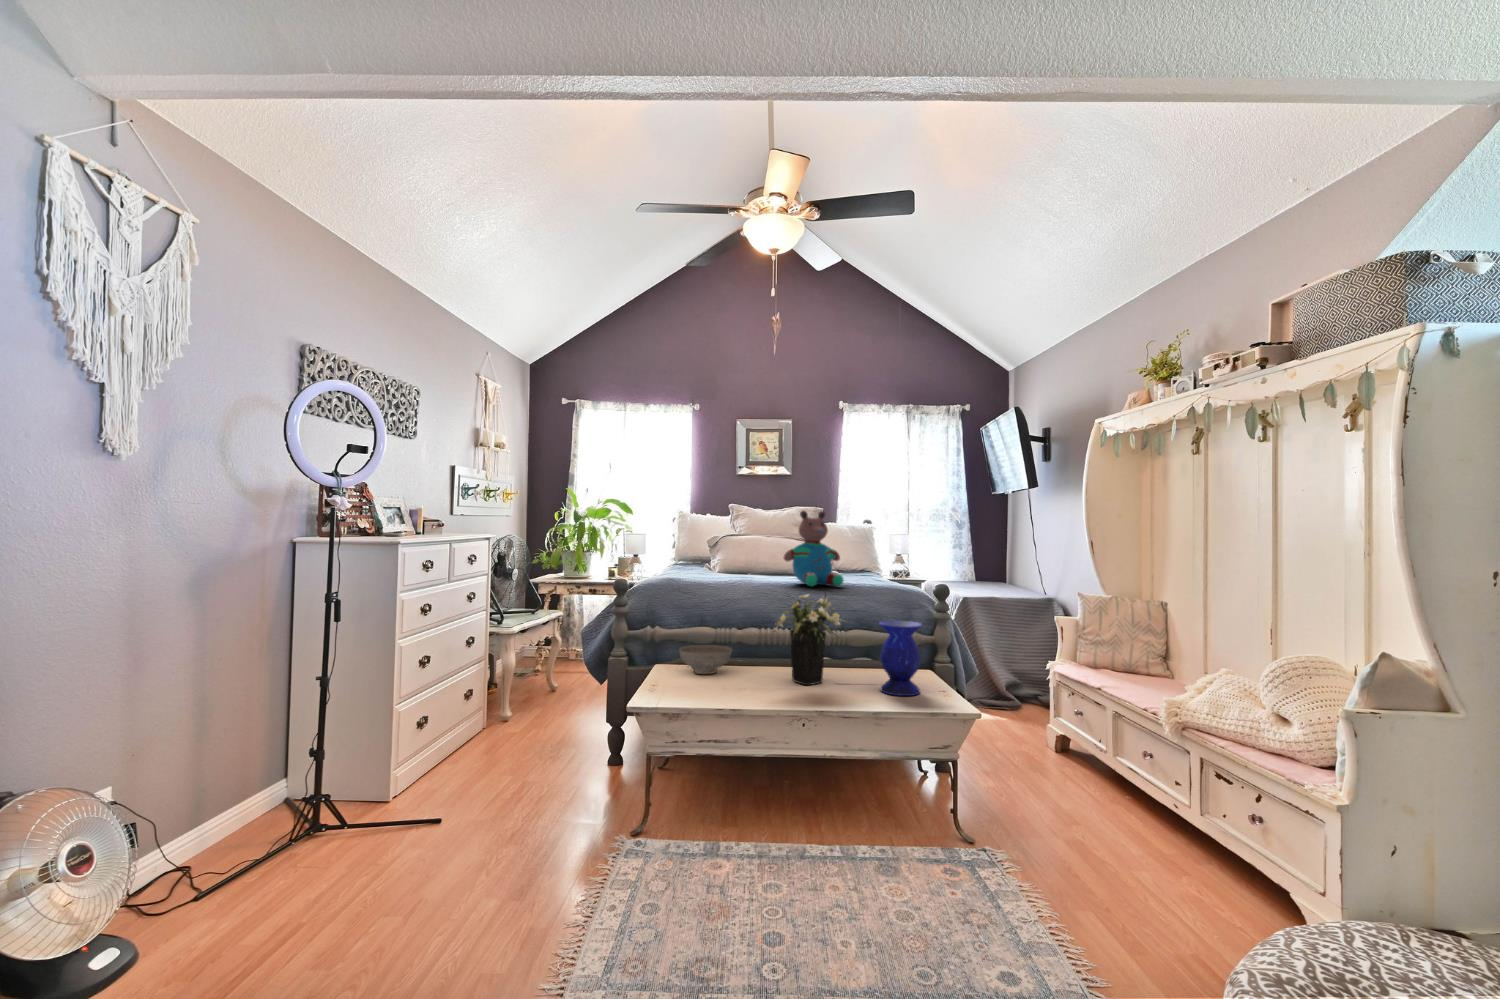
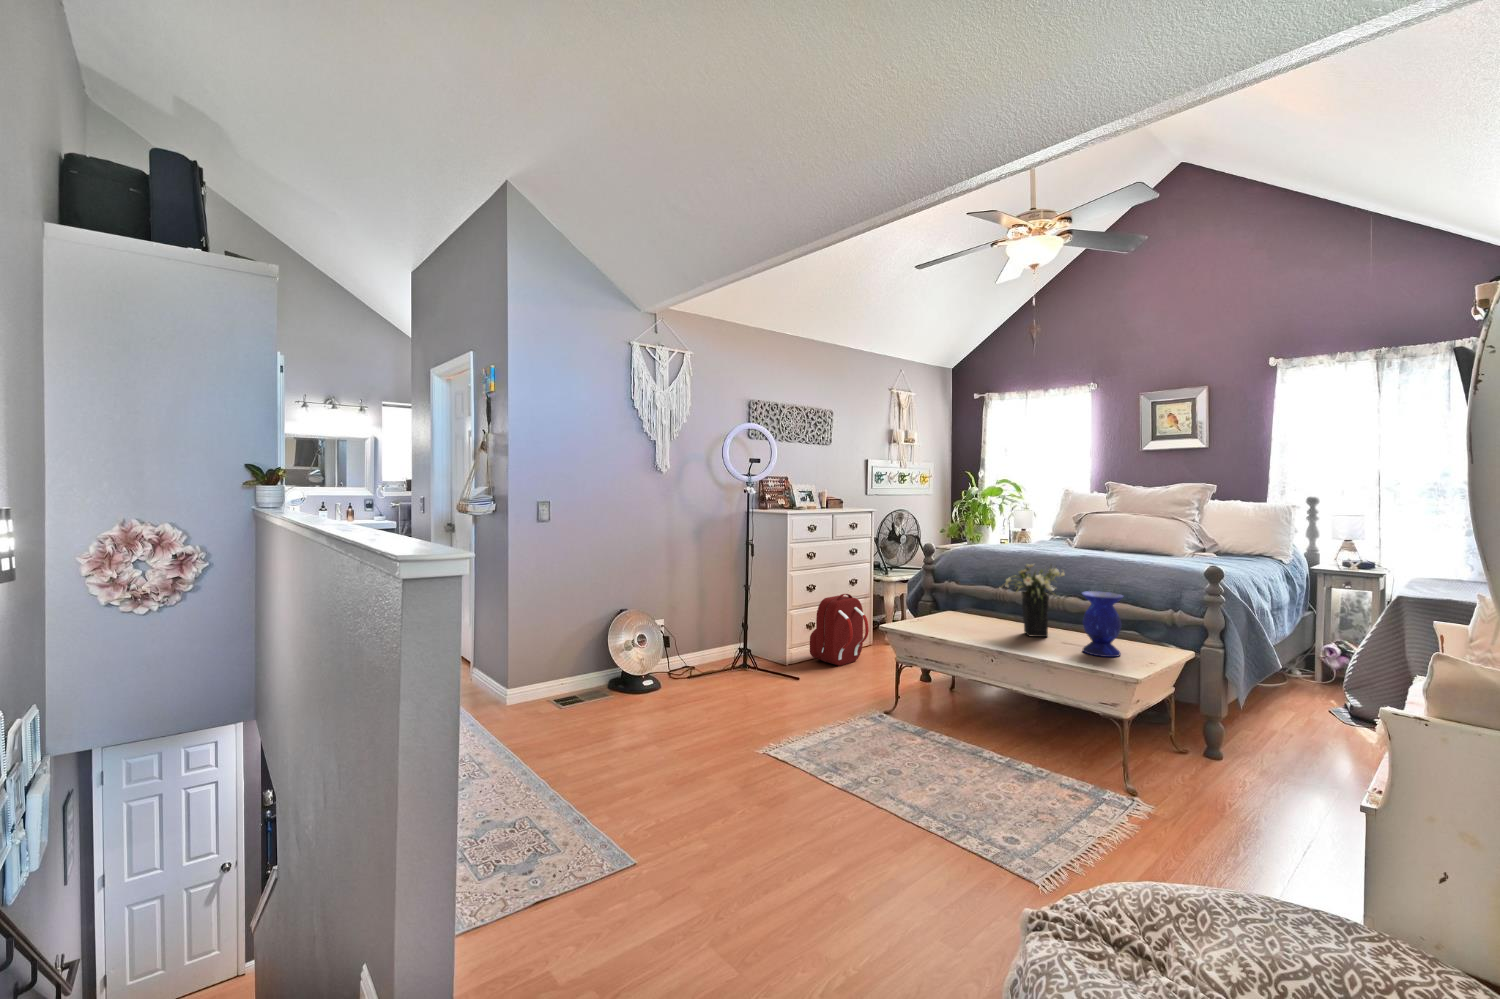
teddy bear: present [784,511,844,586] -> none [1065,492,1128,561]
decorative bowl: present [679,645,732,674] -> none [951,597,994,619]
backpack: none [429,664,525,781] -> present [810,594,869,666]

